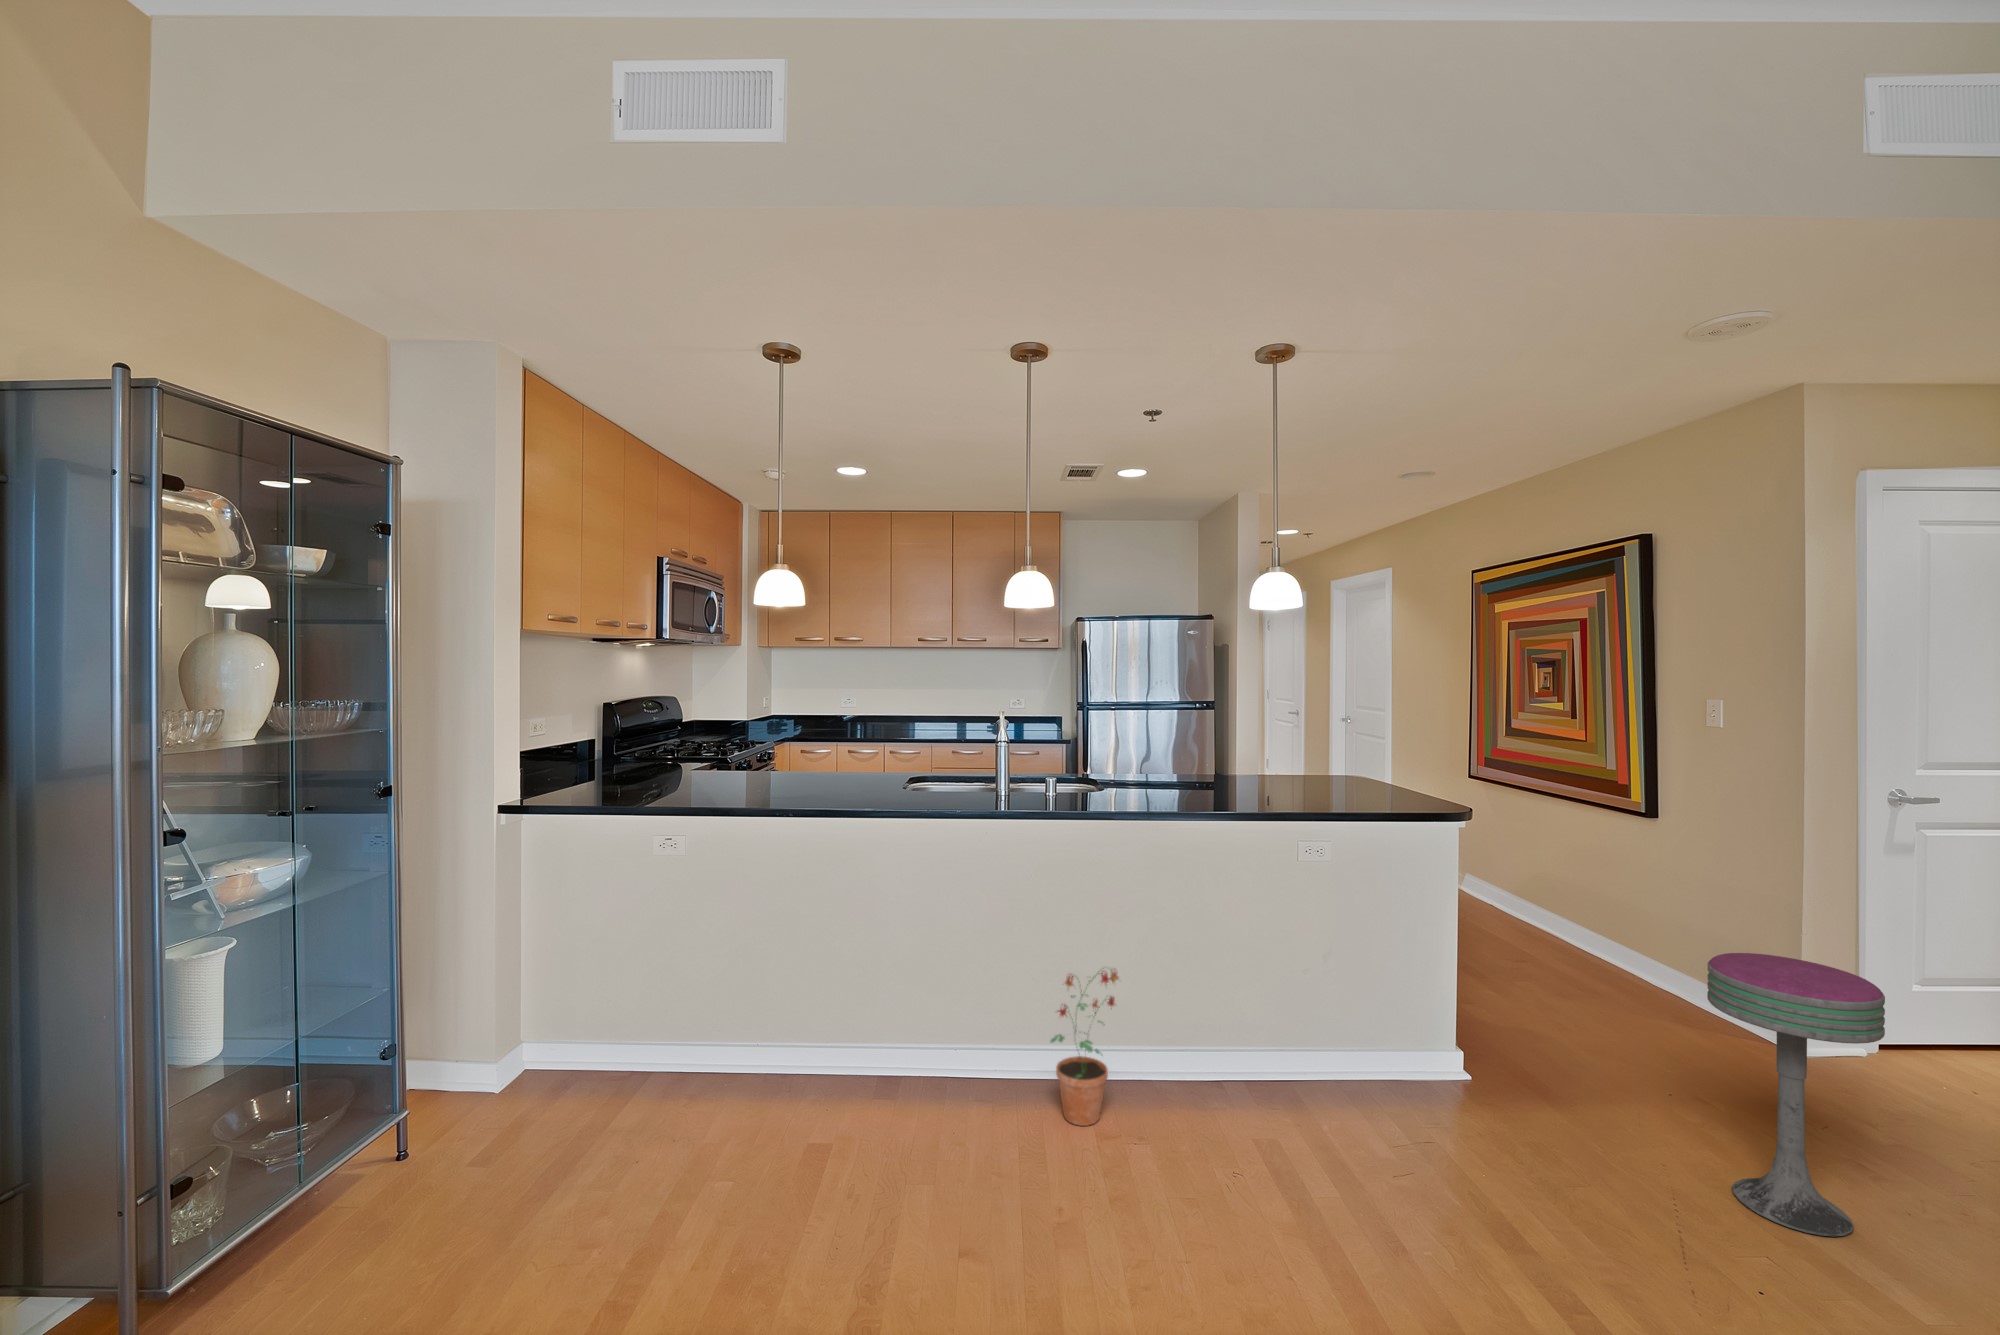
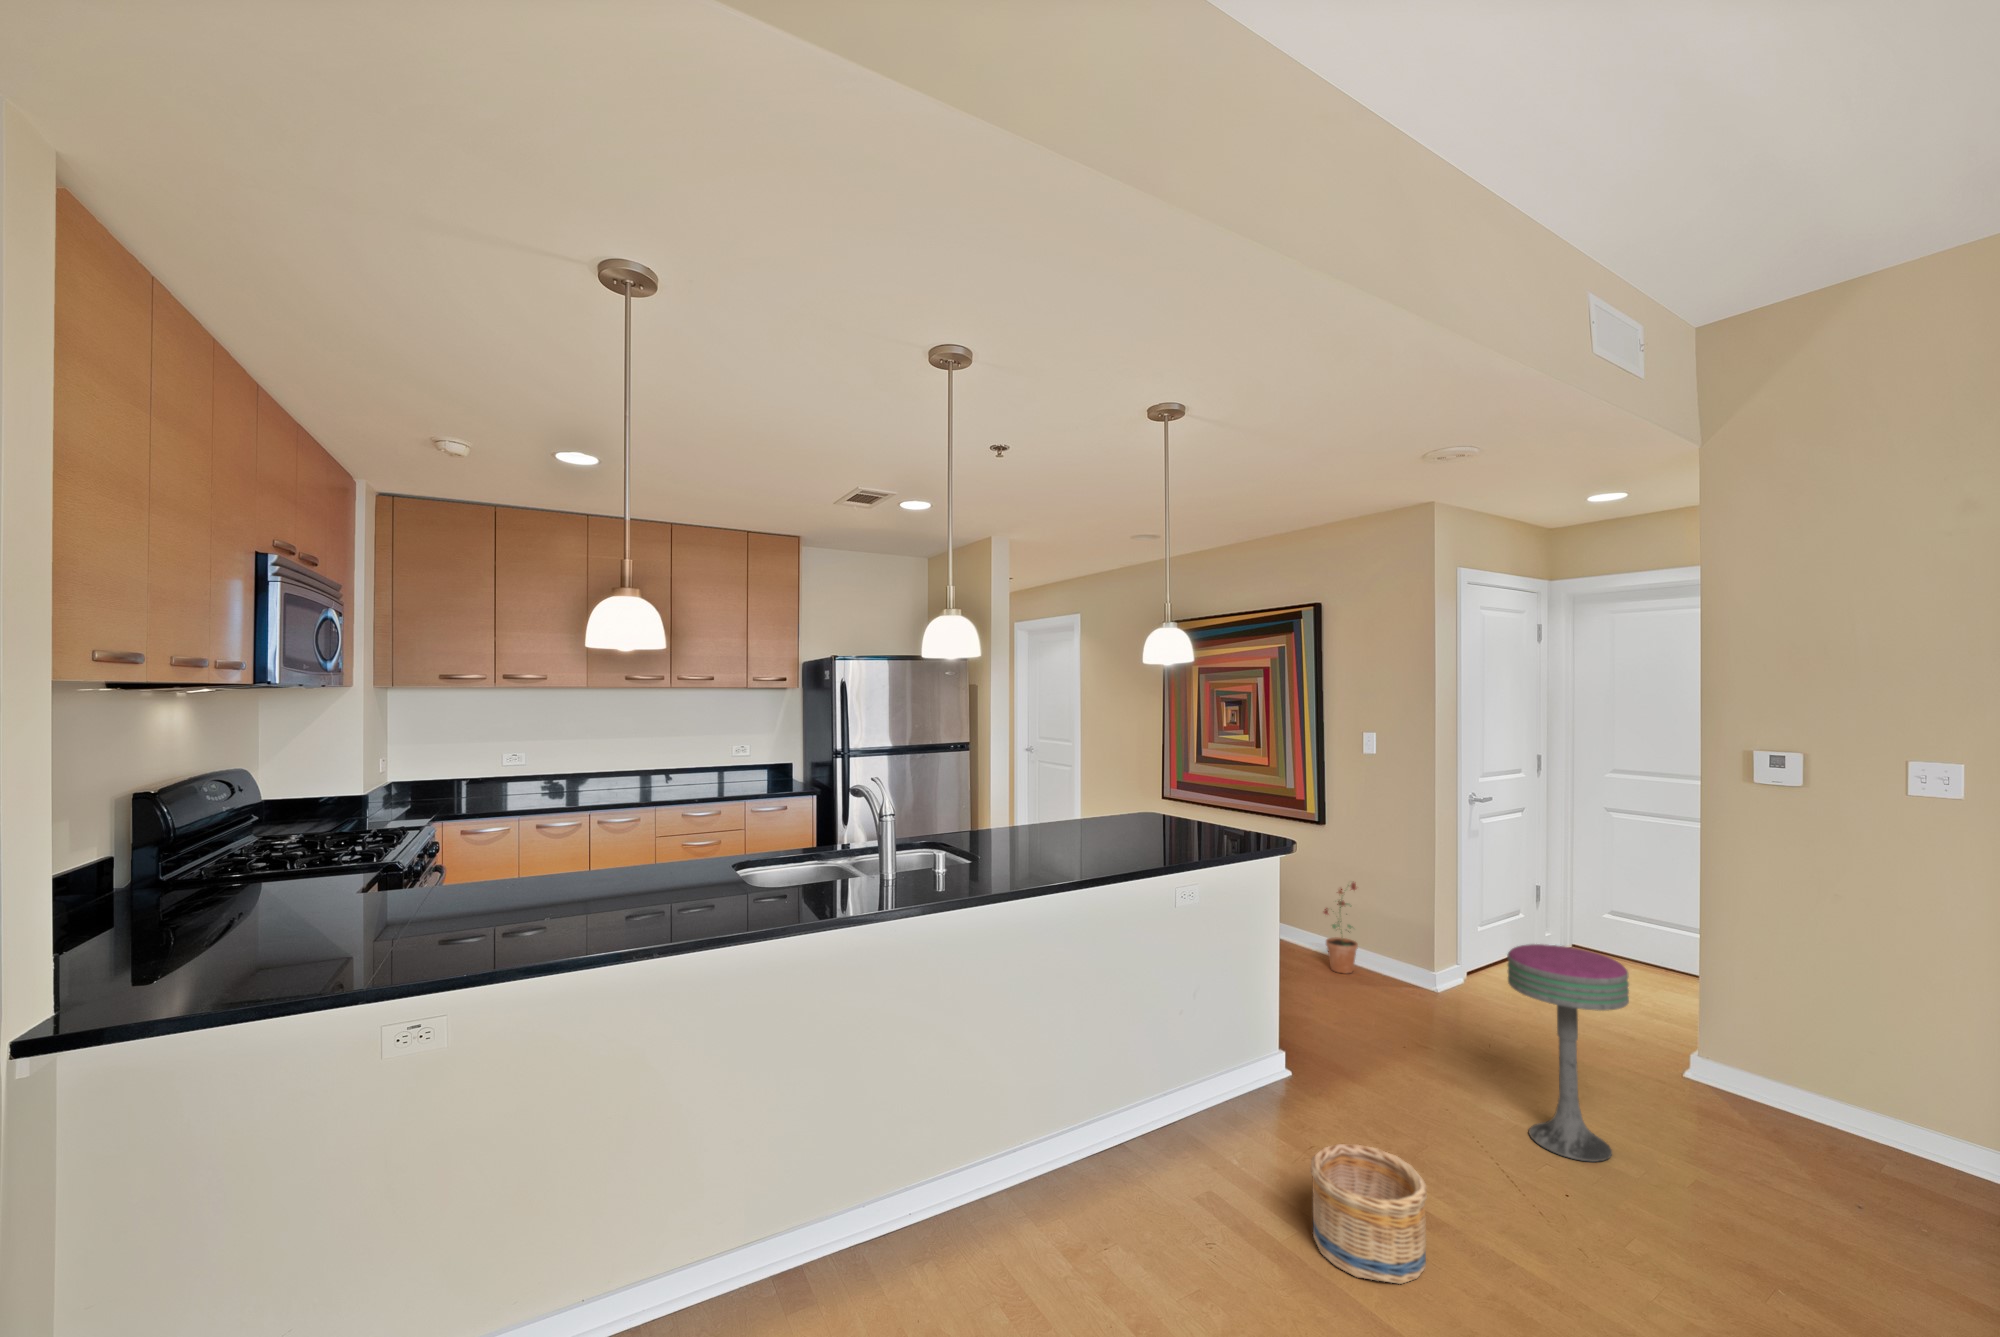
potted plant: present [1051,968,1119,1126] -> present [1324,882,1358,973]
basket: none [1330,1099,1453,1241] -> present [1311,1144,1427,1284]

